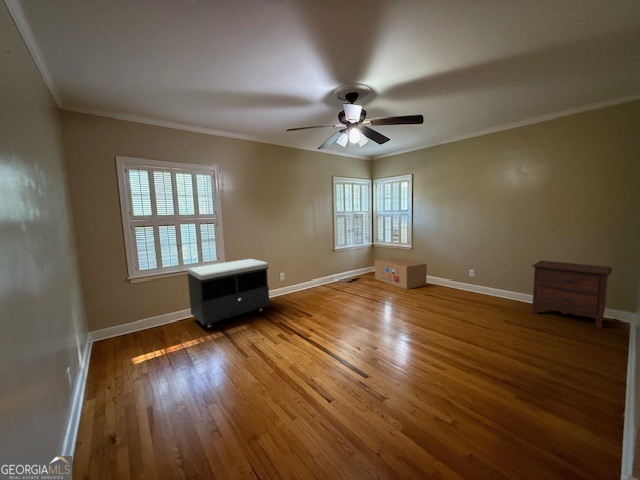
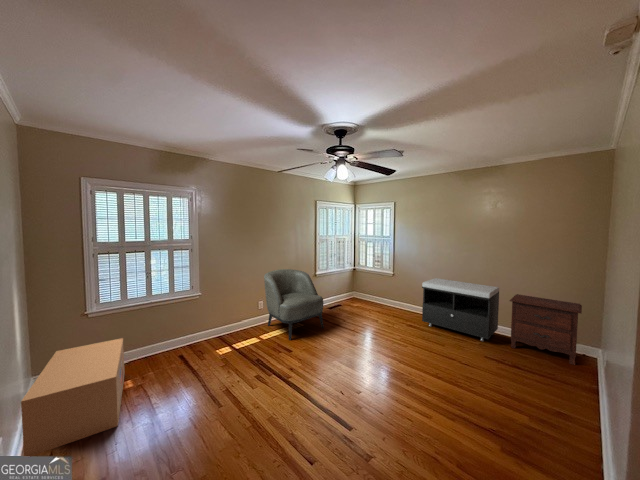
armchair: none [284,243,342,307] -> present [264,269,324,340]
cardboard box: present [375,257,427,289] -> present [21,338,125,457]
storage bench: present [188,259,269,327] -> present [422,278,499,341]

